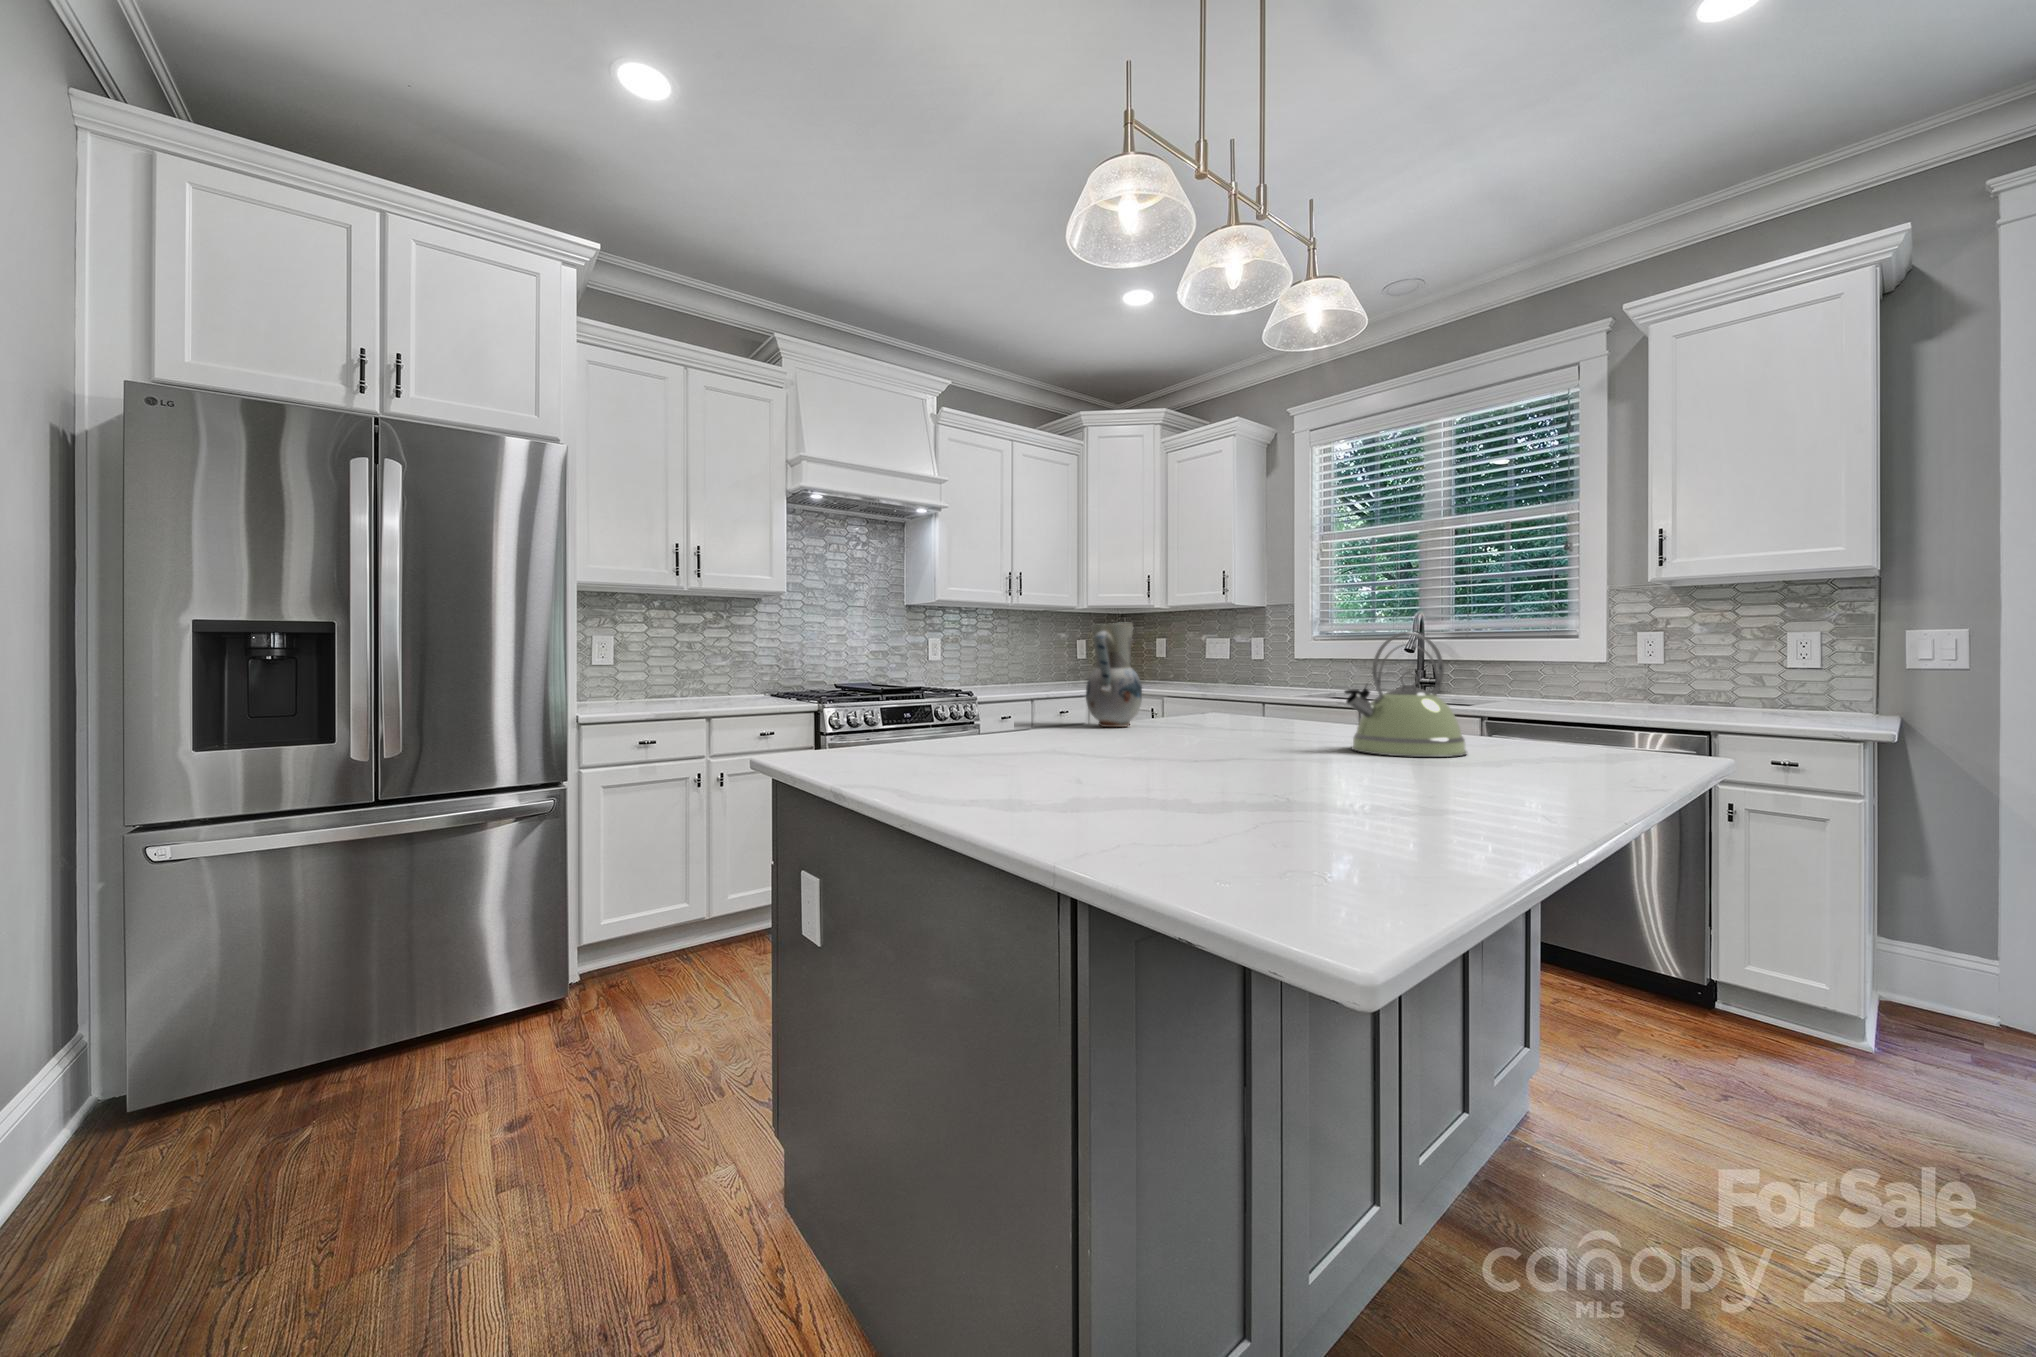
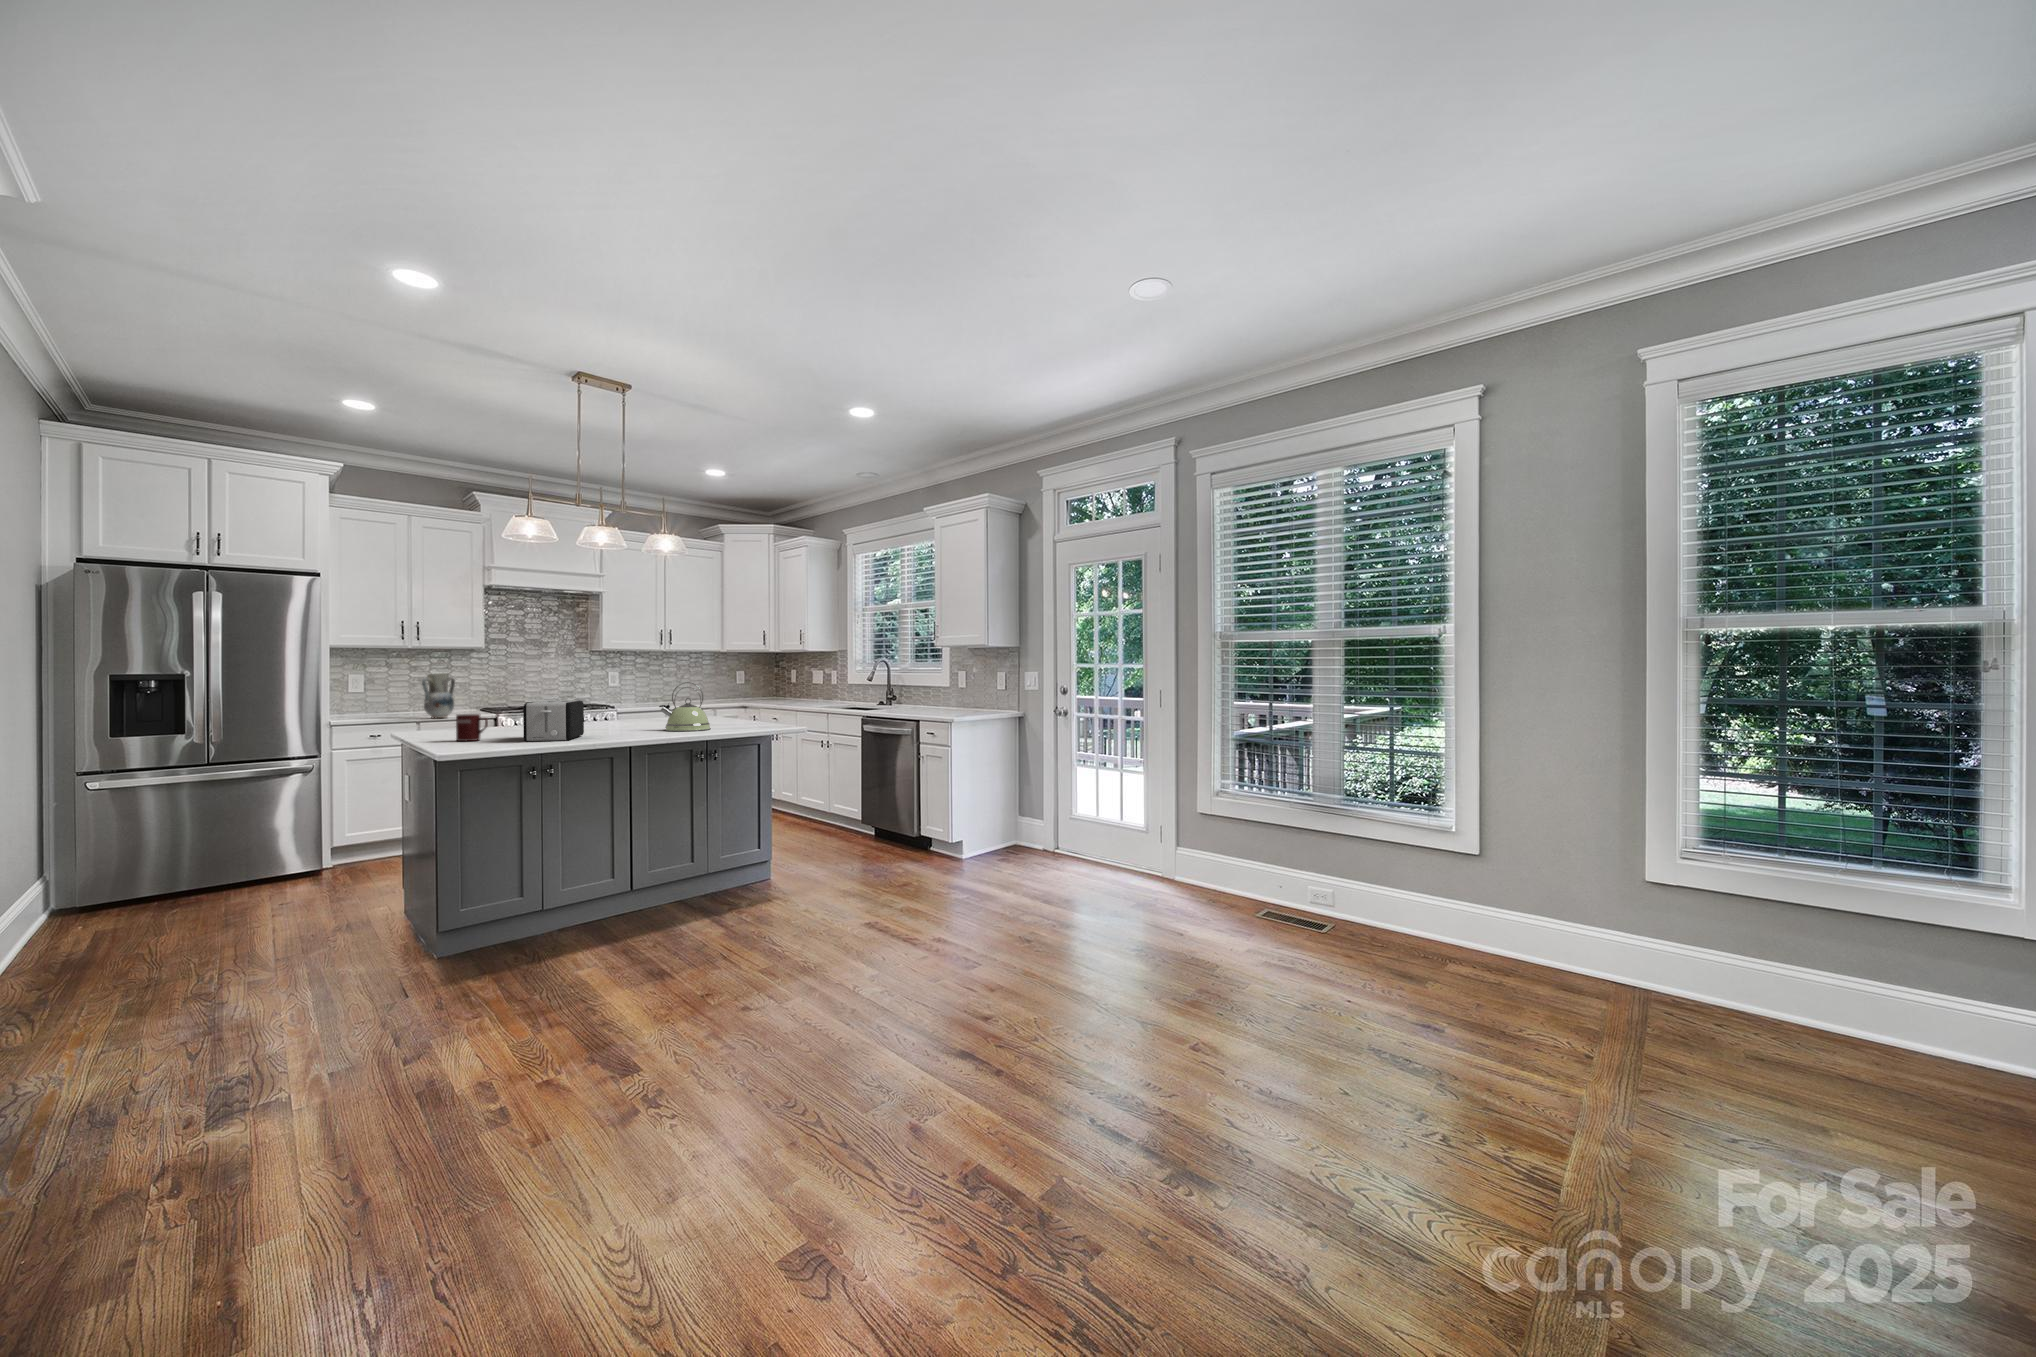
vase: present [1086,623,1142,727] -> present [422,673,455,718]
toaster: none [1167,673,1357,801] -> present [523,700,584,741]
mug: none [1004,709,1085,795] -> present [456,714,488,741]

